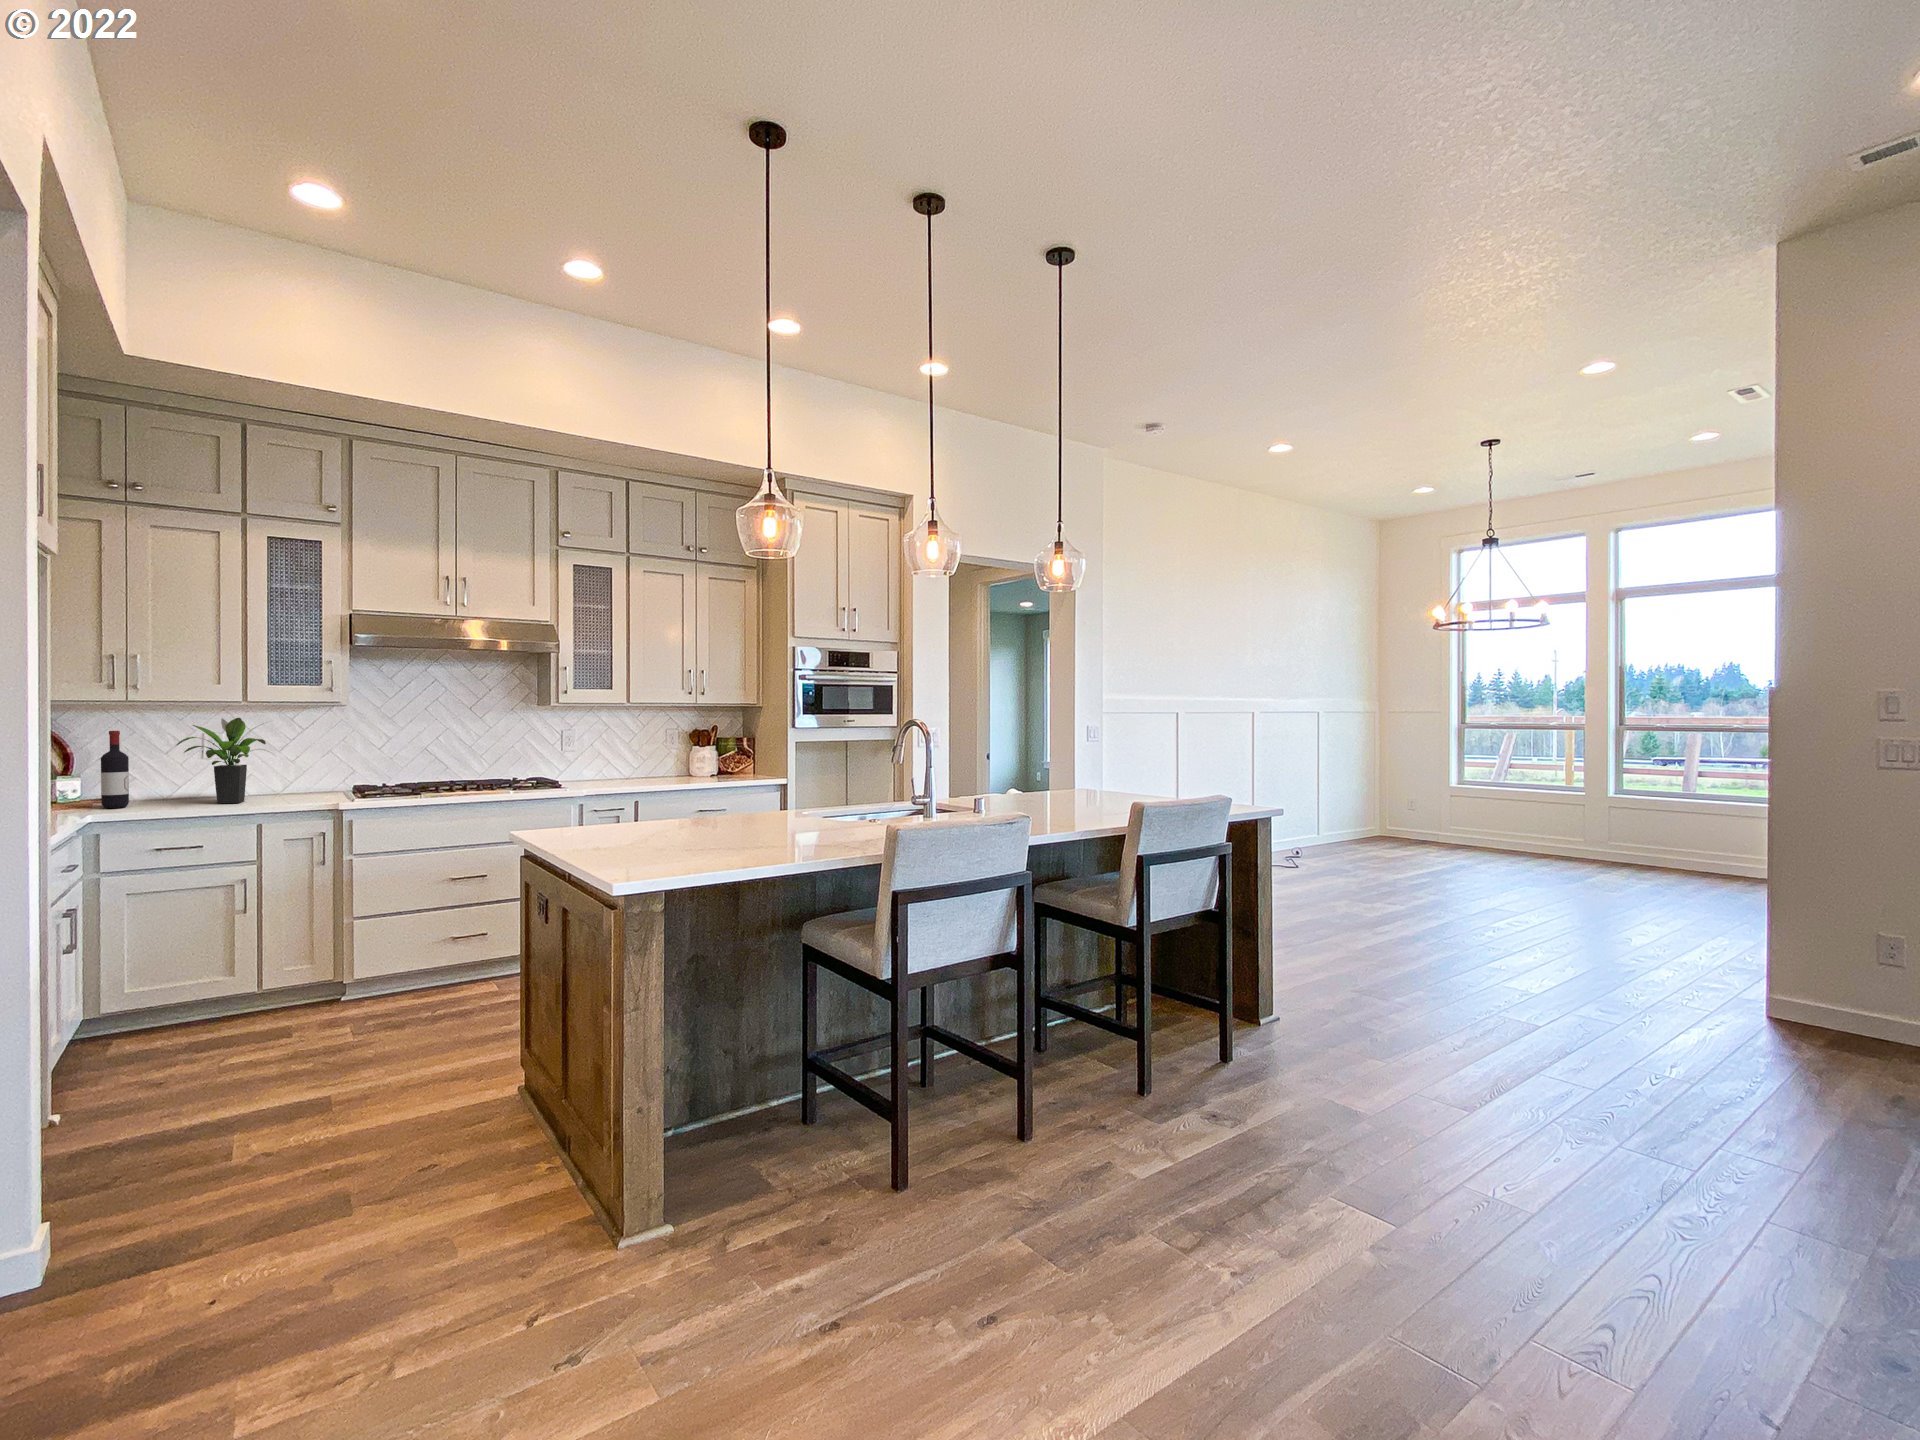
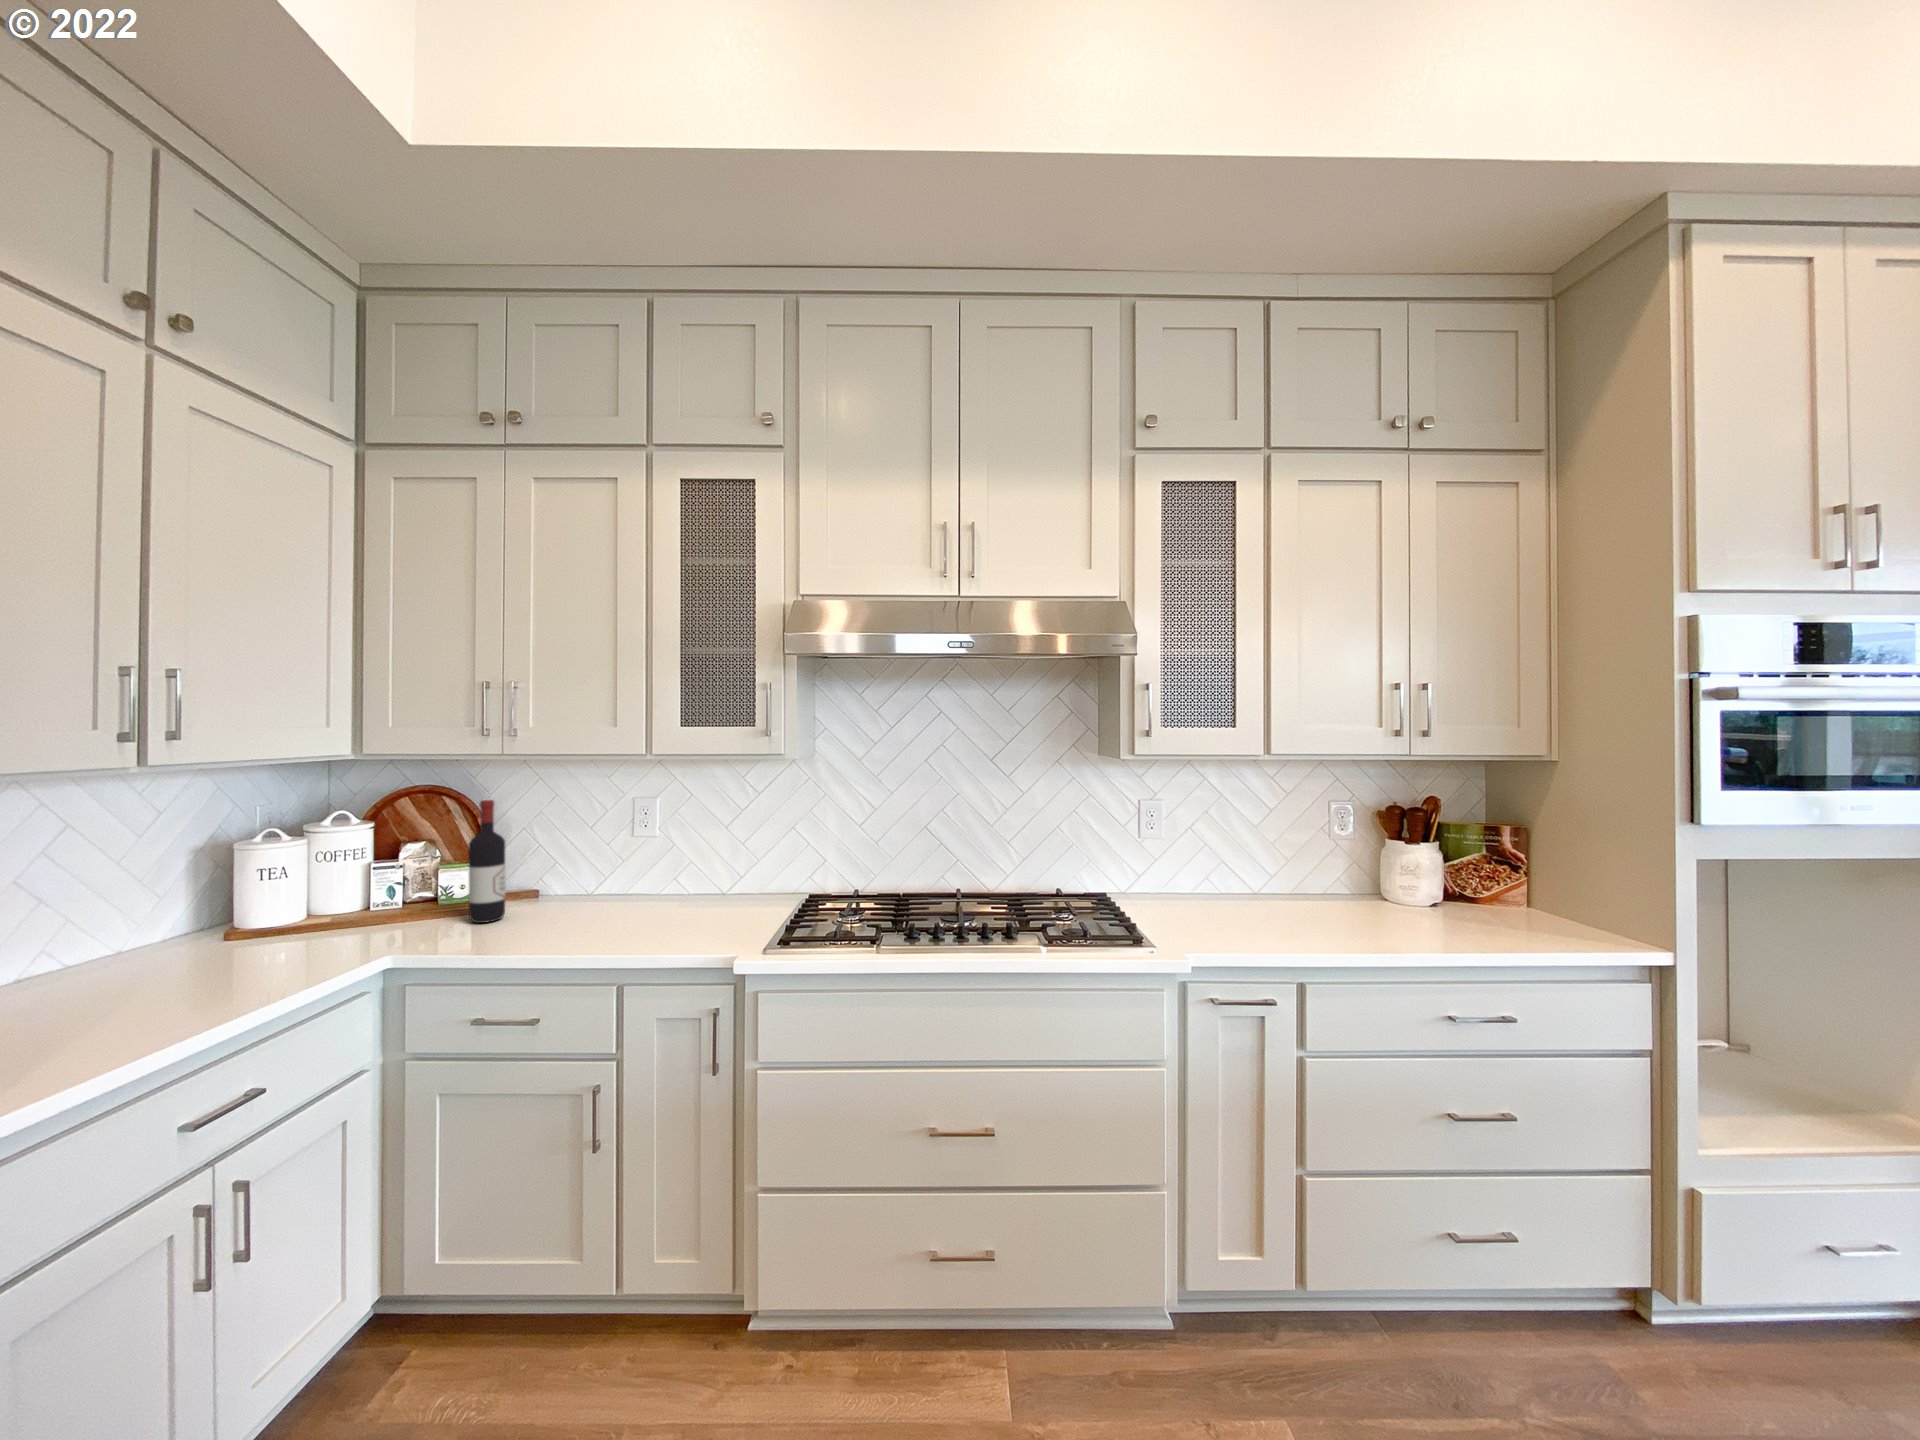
potted plant: present [177,718,266,803] -> none [546,783,688,926]

